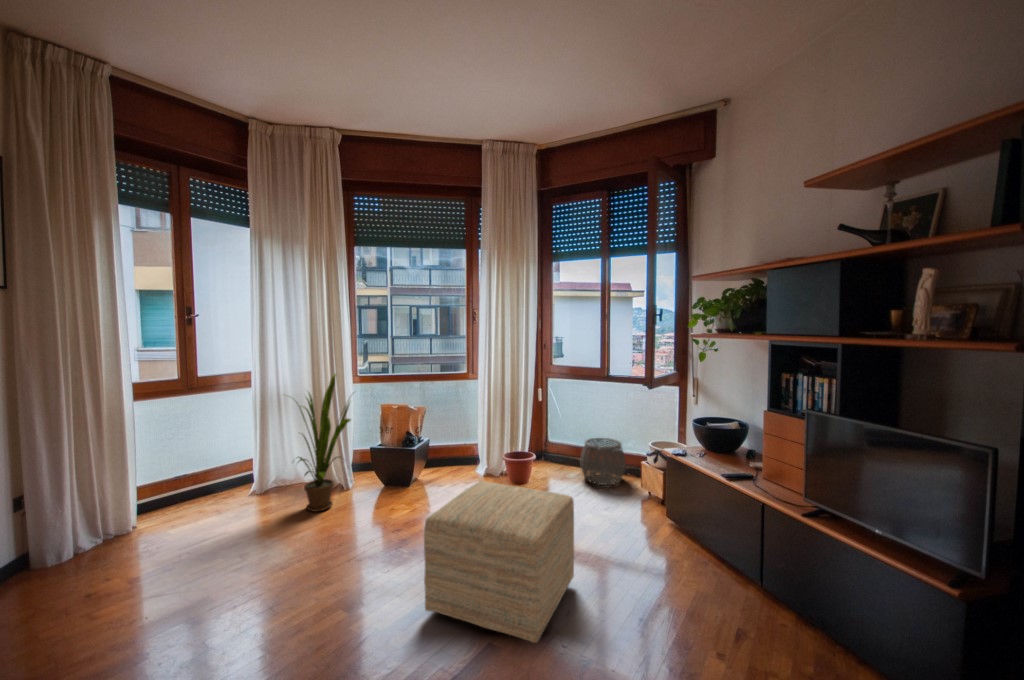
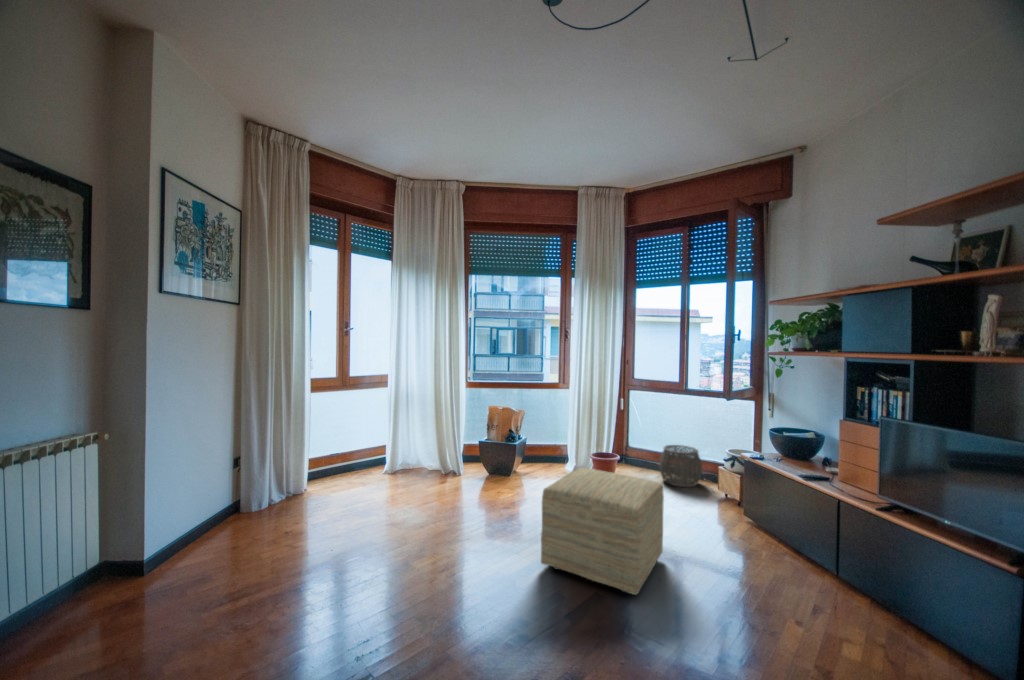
house plant: present [297,374,351,512] -> none [415,377,473,488]

